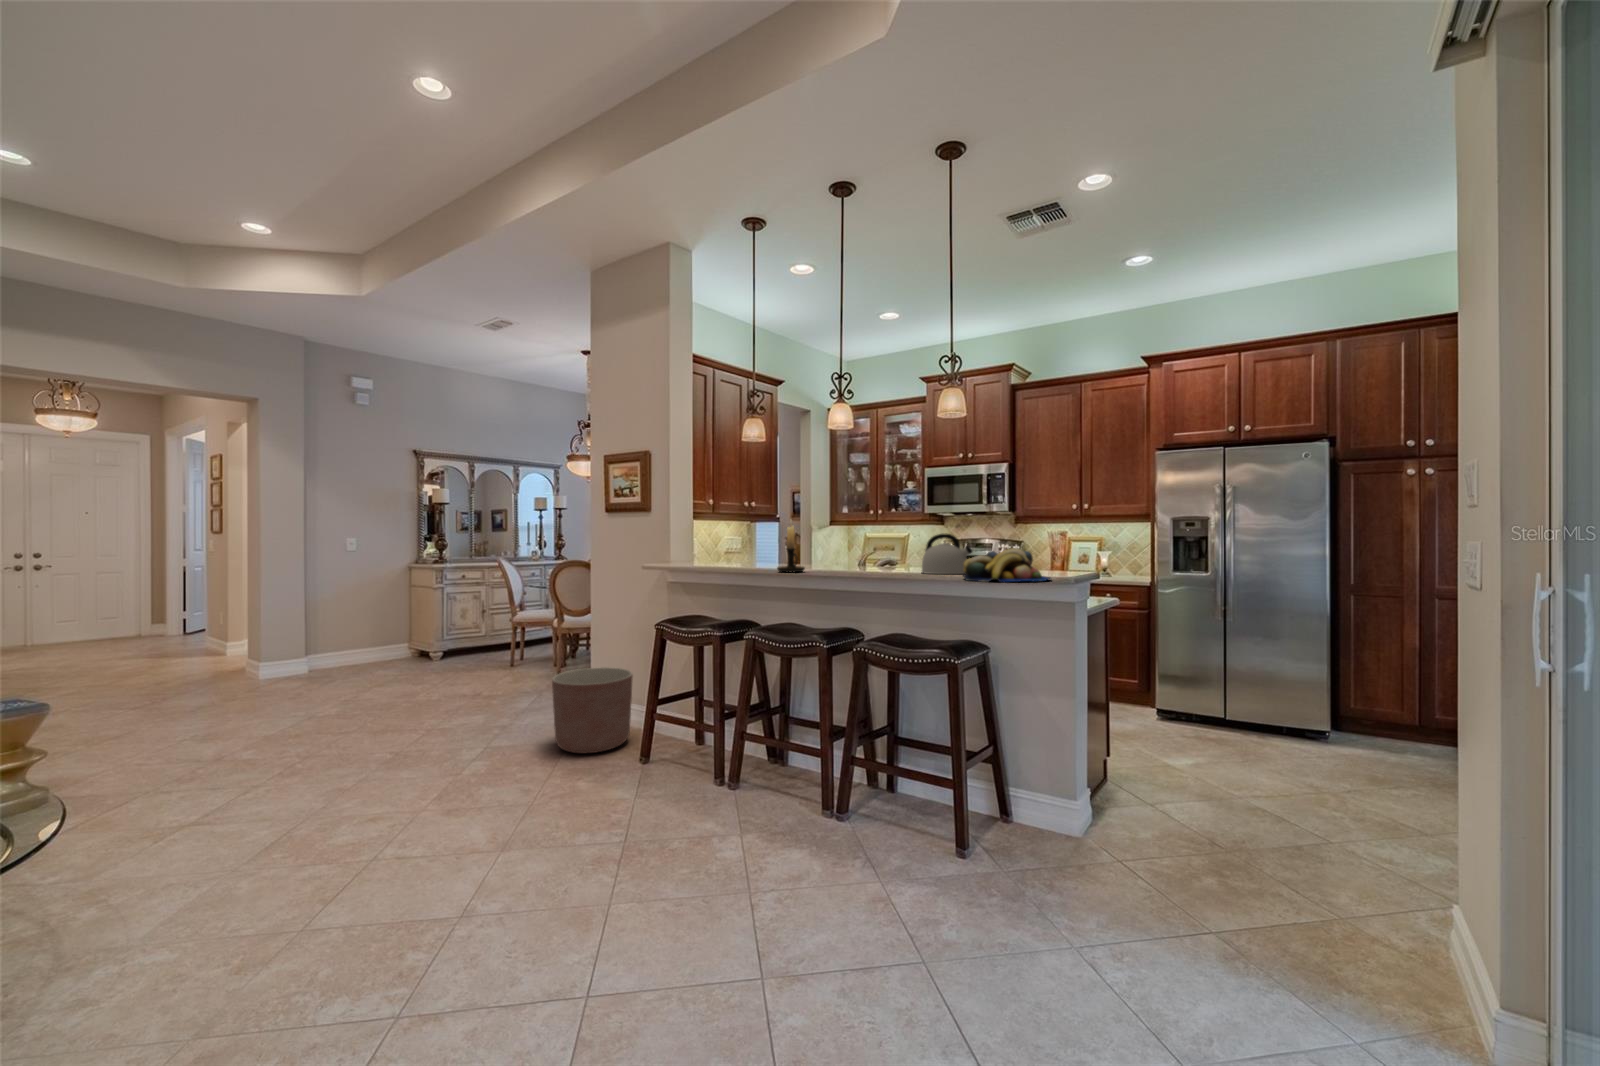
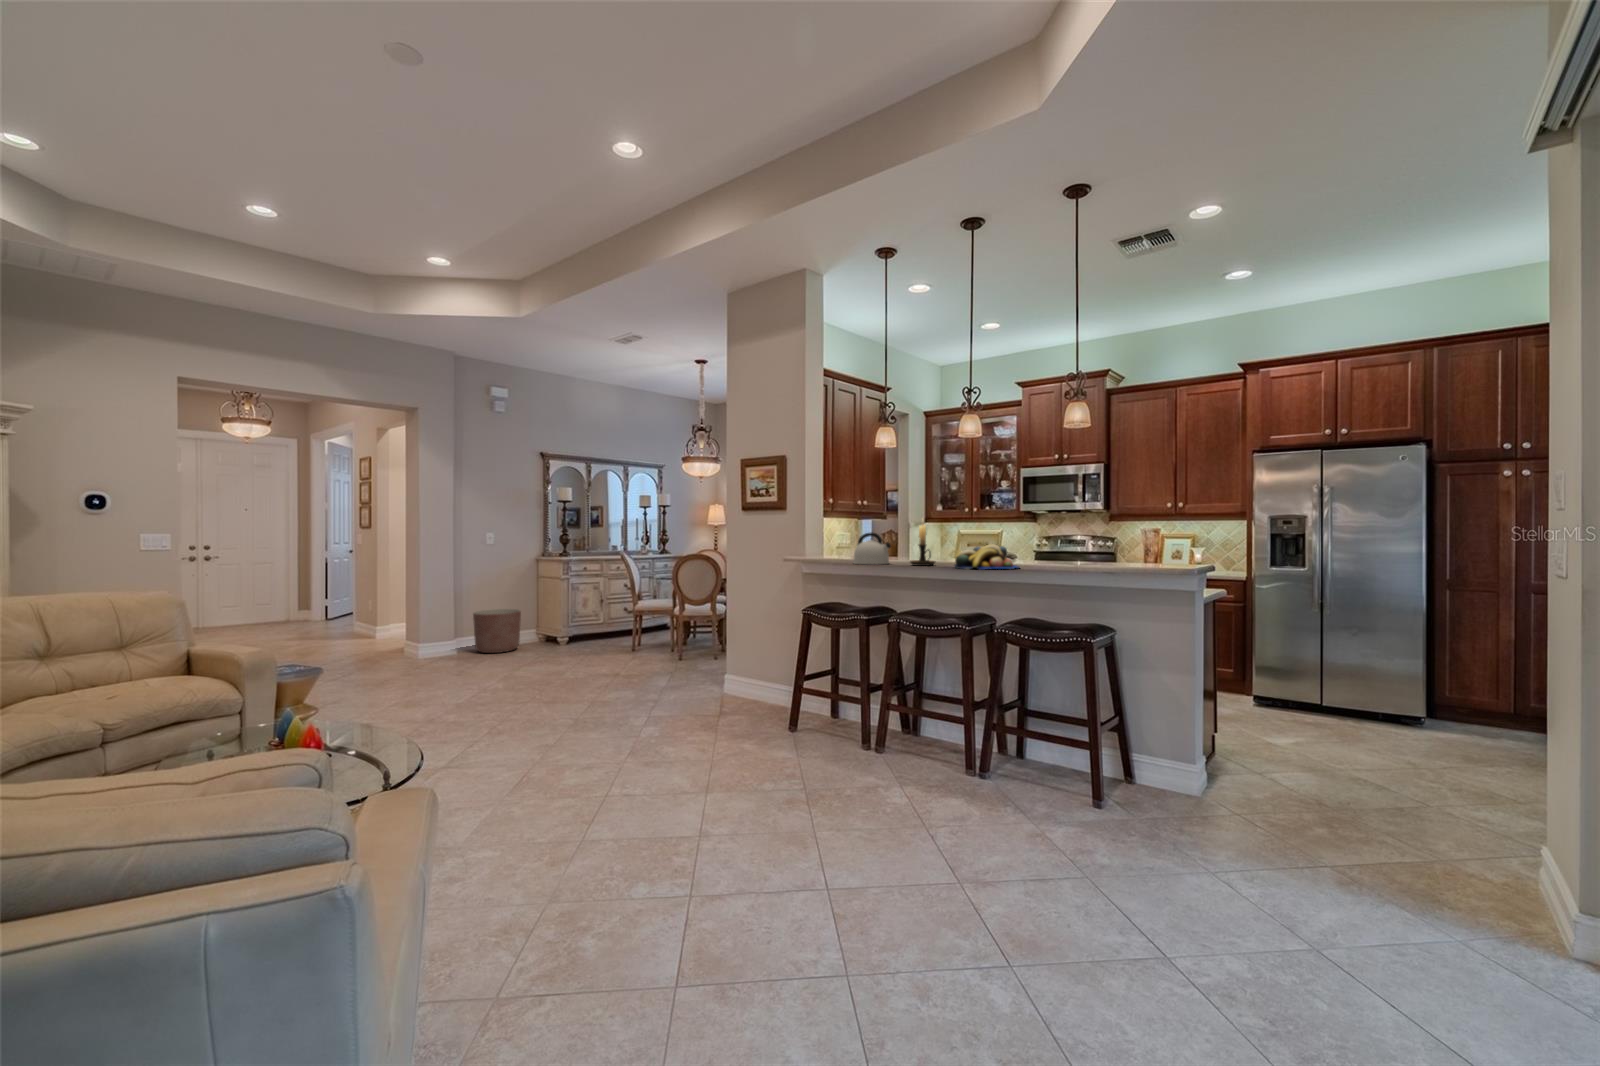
kettle: present [922,534,972,574] -> present [853,533,891,564]
fruit bowl: present [963,548,1050,582] -> present [955,544,1019,570]
planter: present [552,667,633,753] -> present [473,609,521,653]

